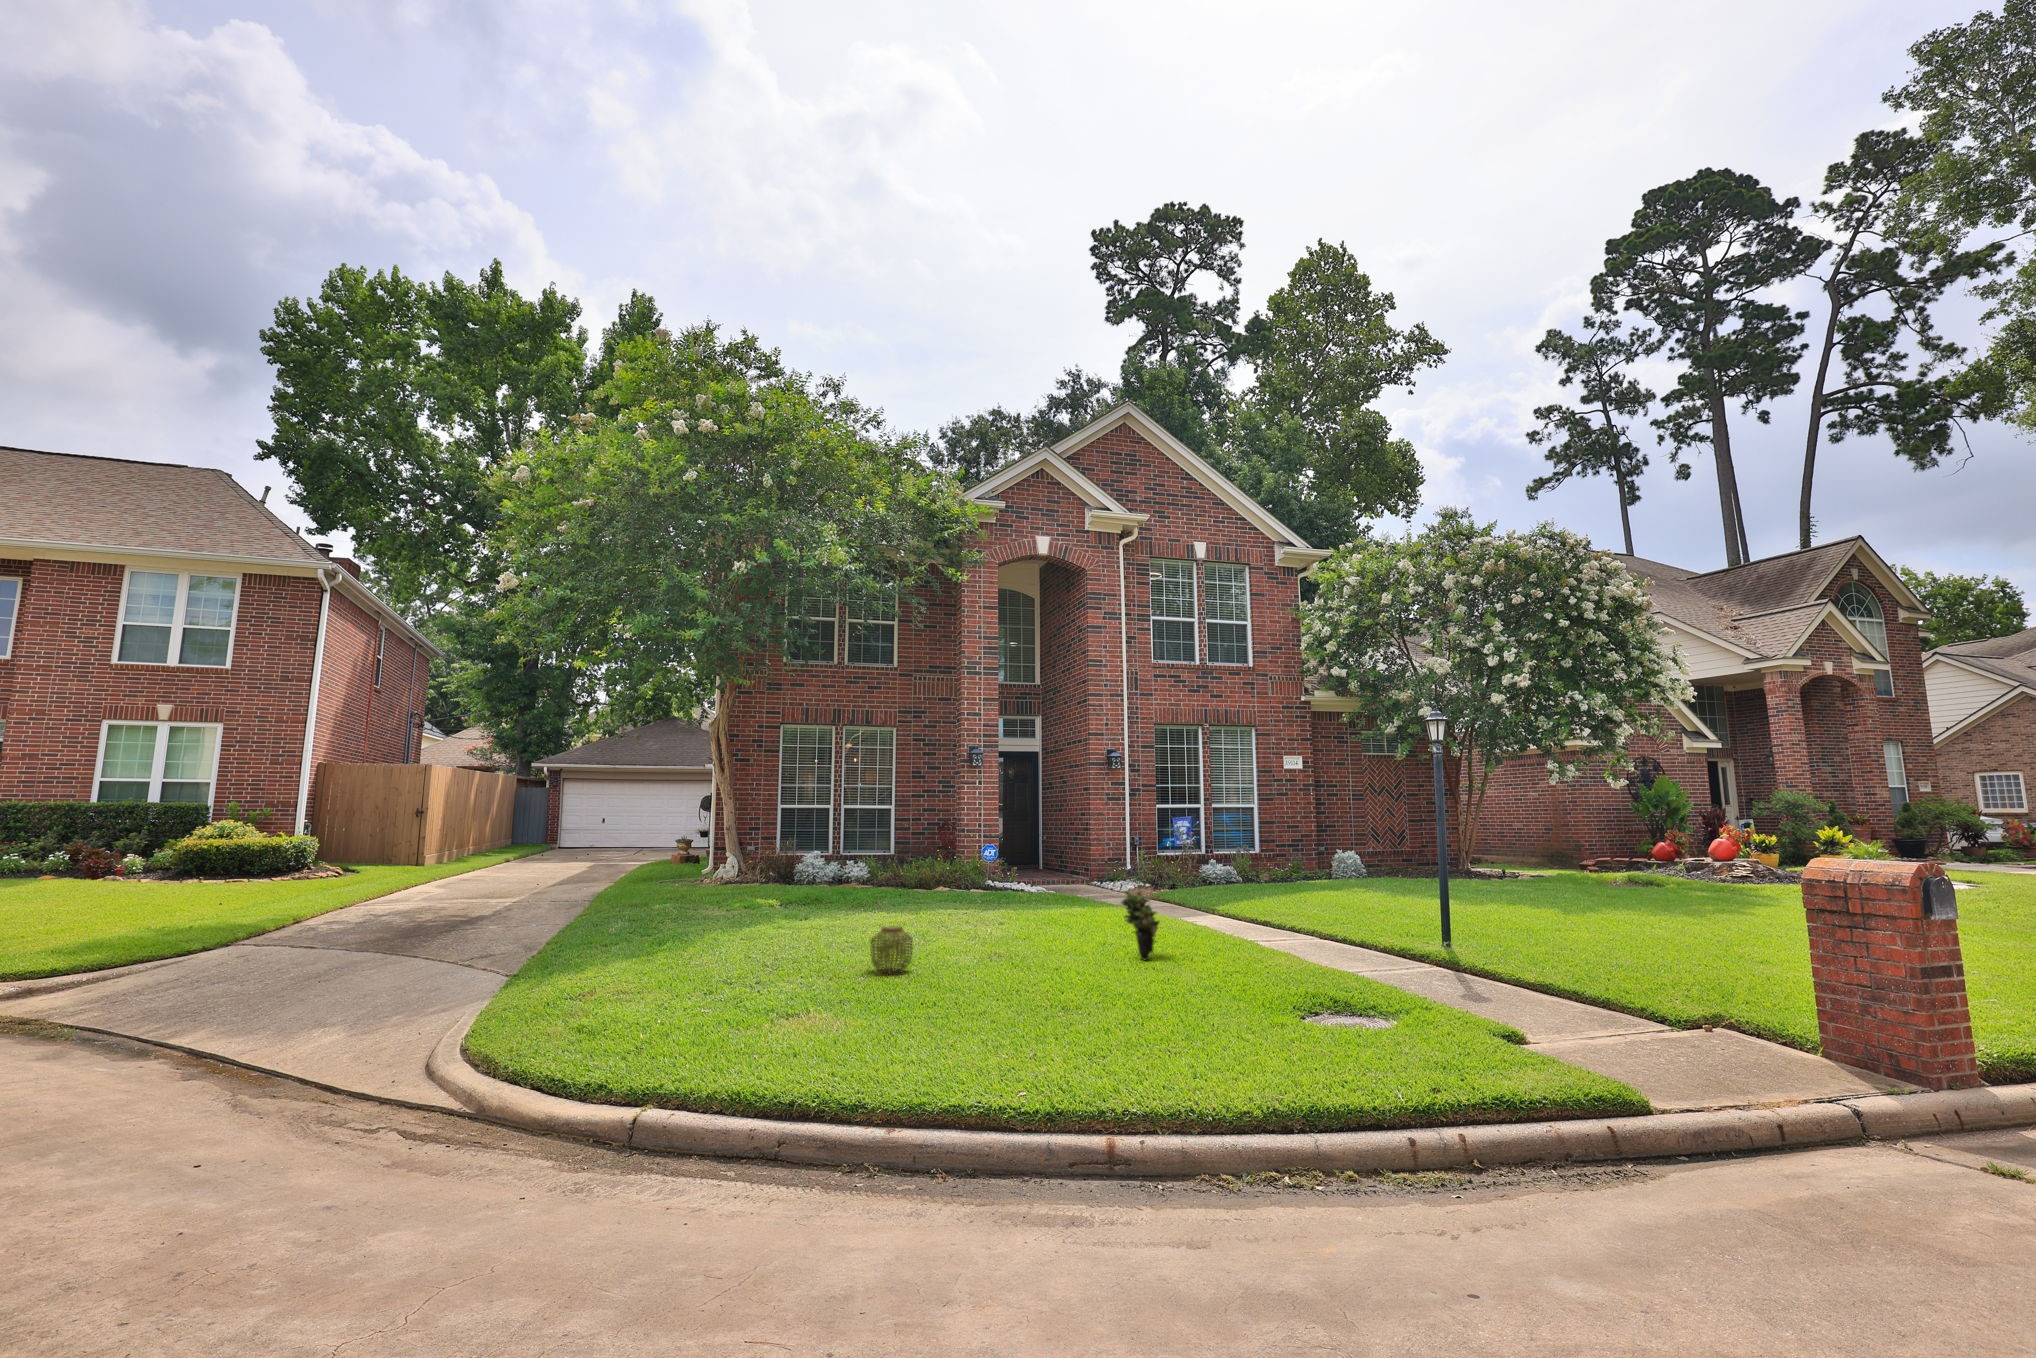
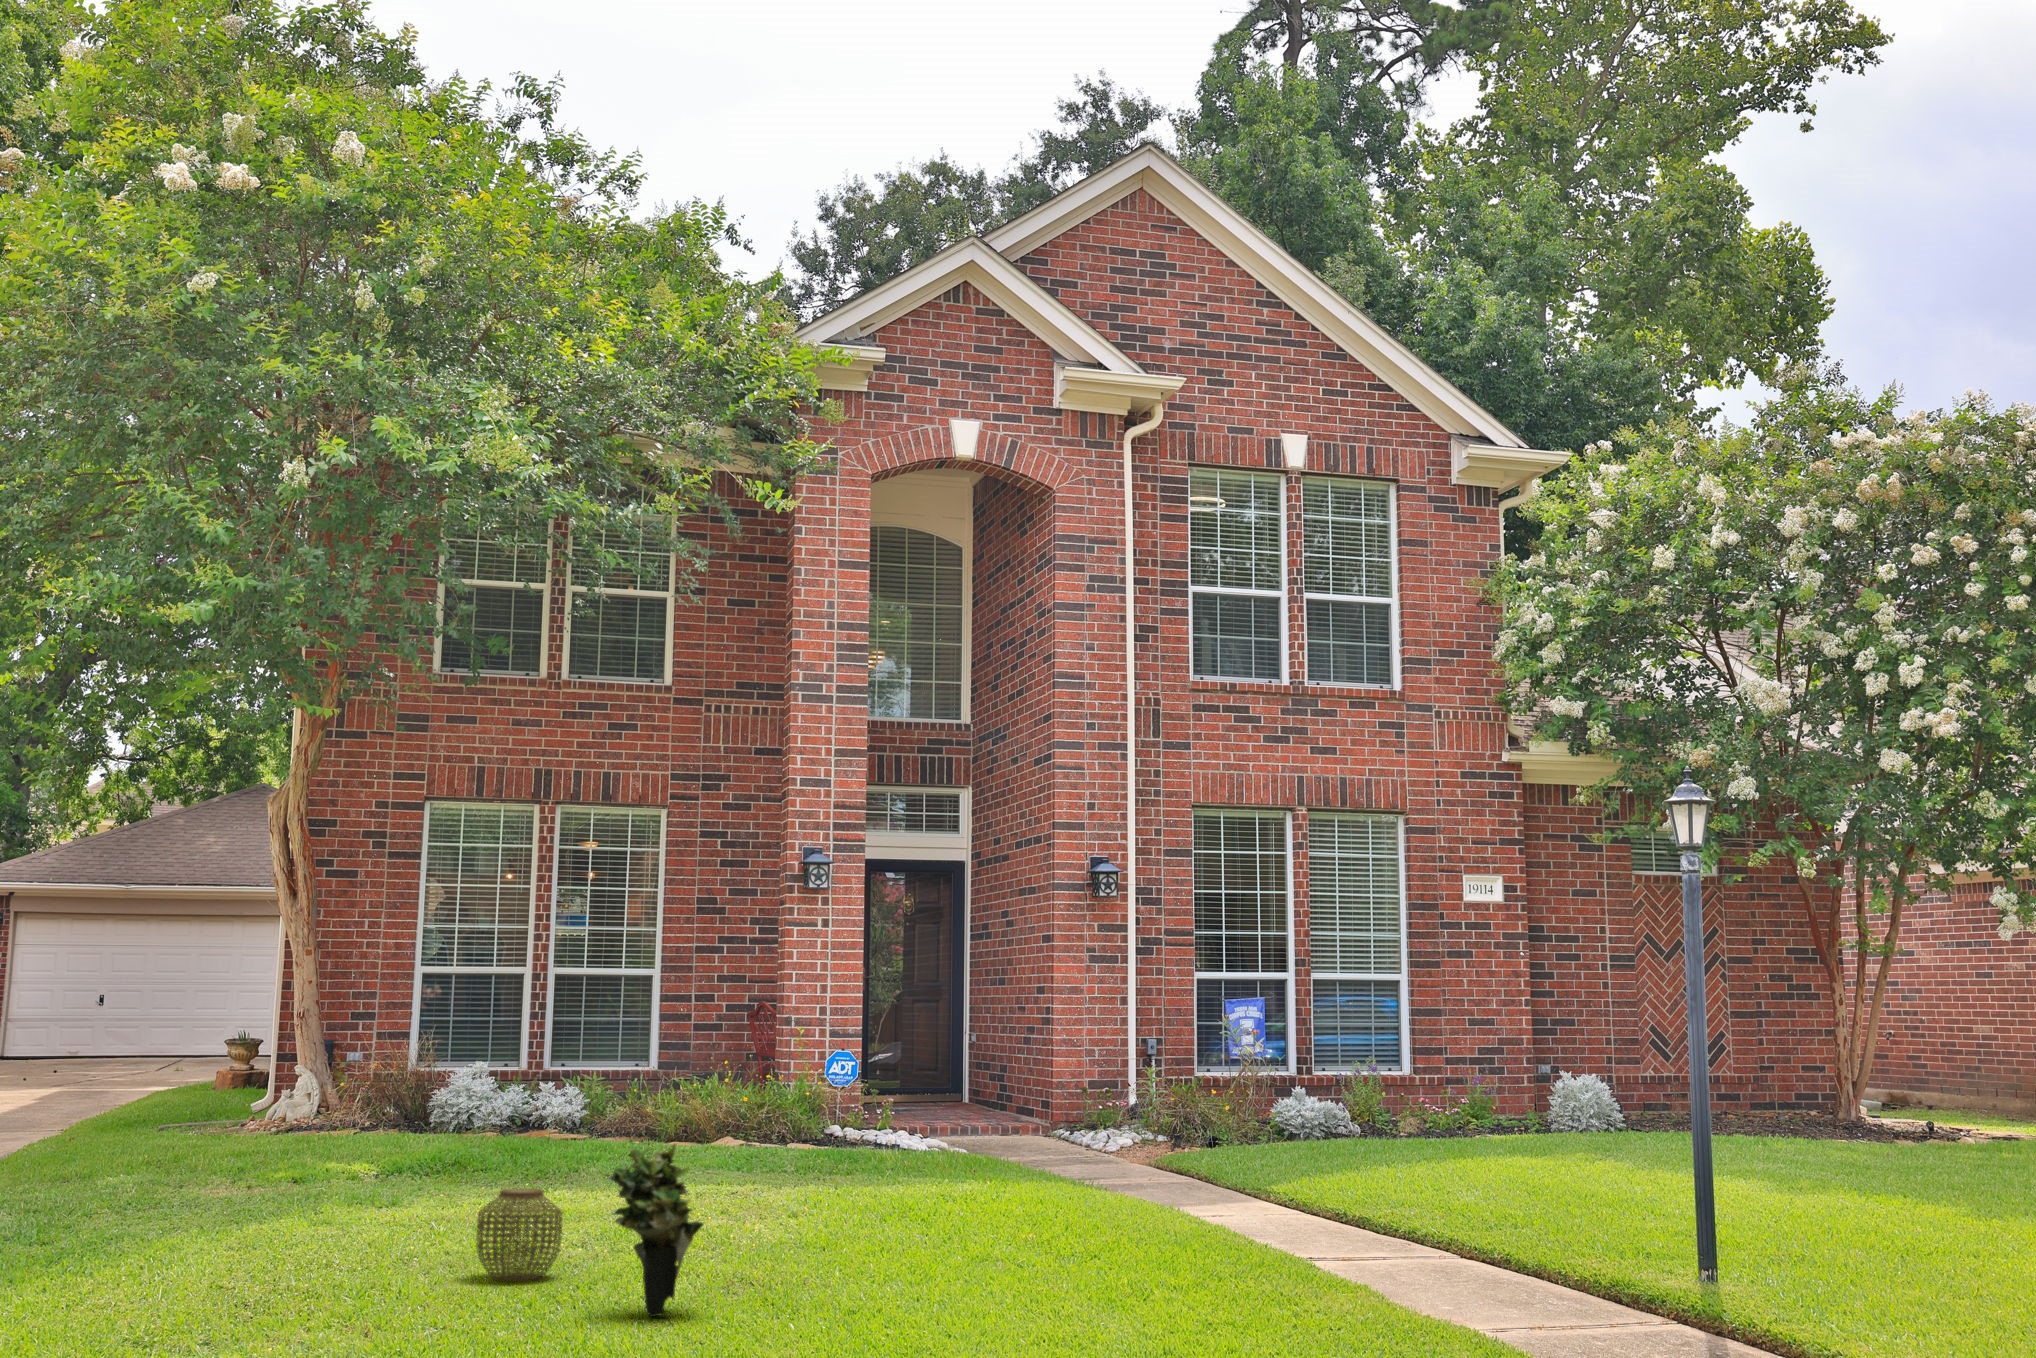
potted plant: present [1121,889,1160,961] -> present [609,1145,704,1317]

